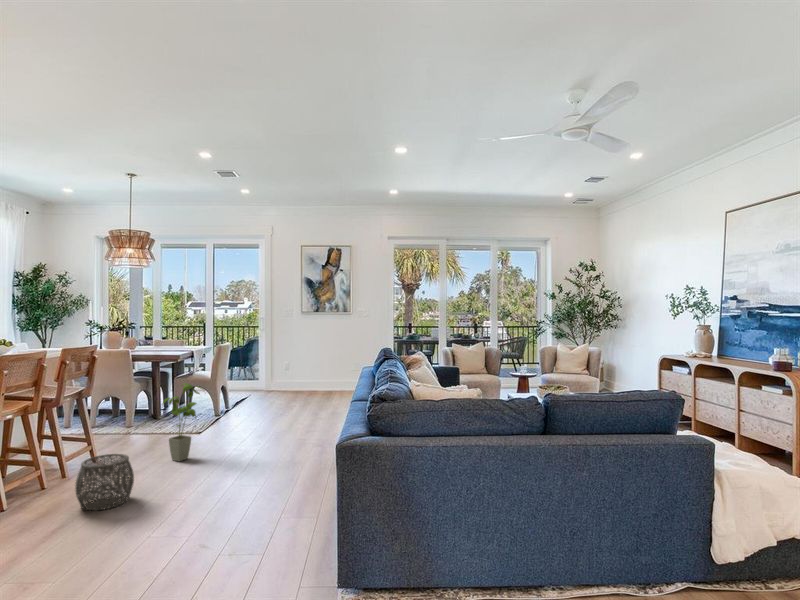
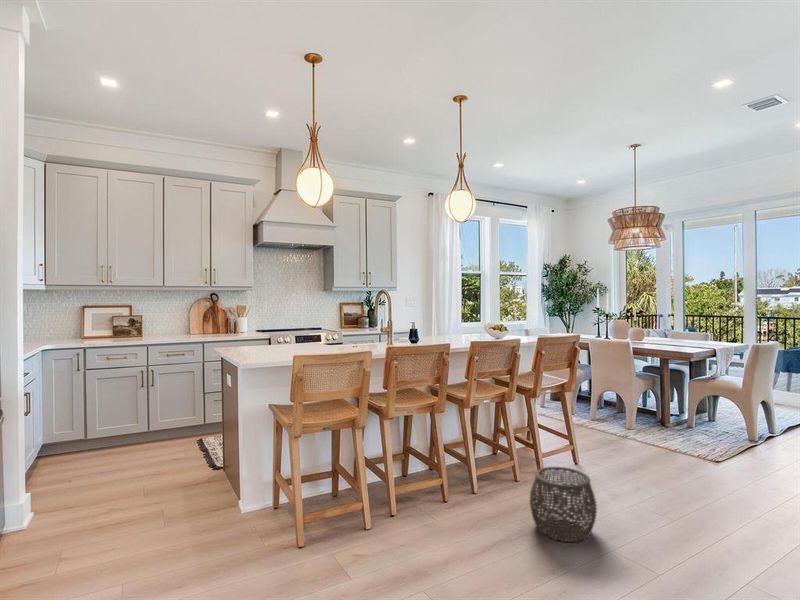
house plant: present [163,383,202,461] -> none [651,393,716,500]

